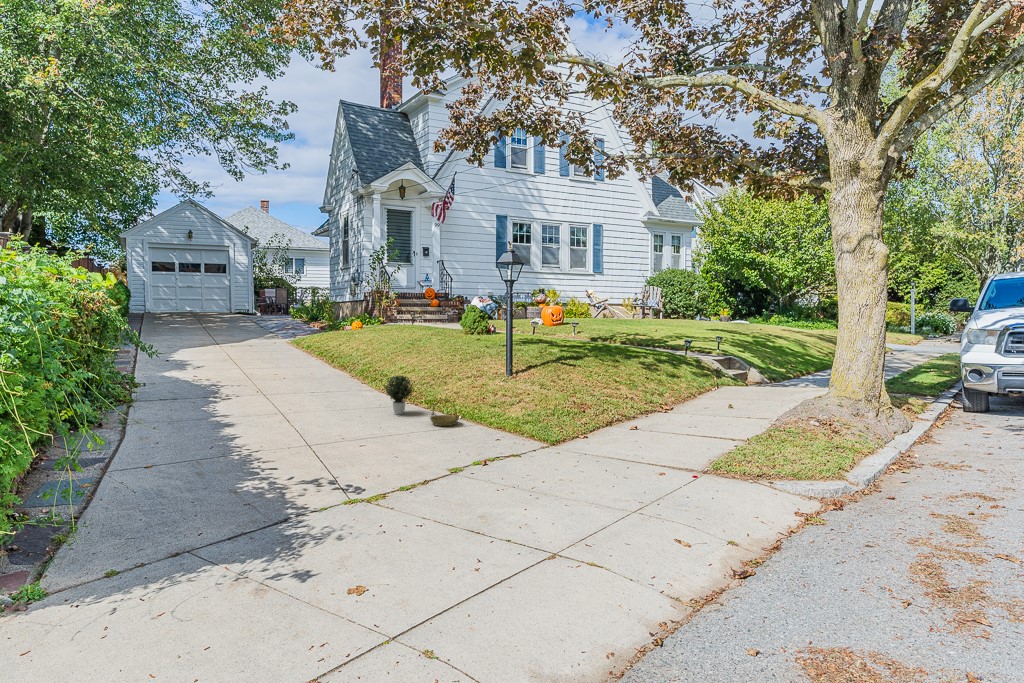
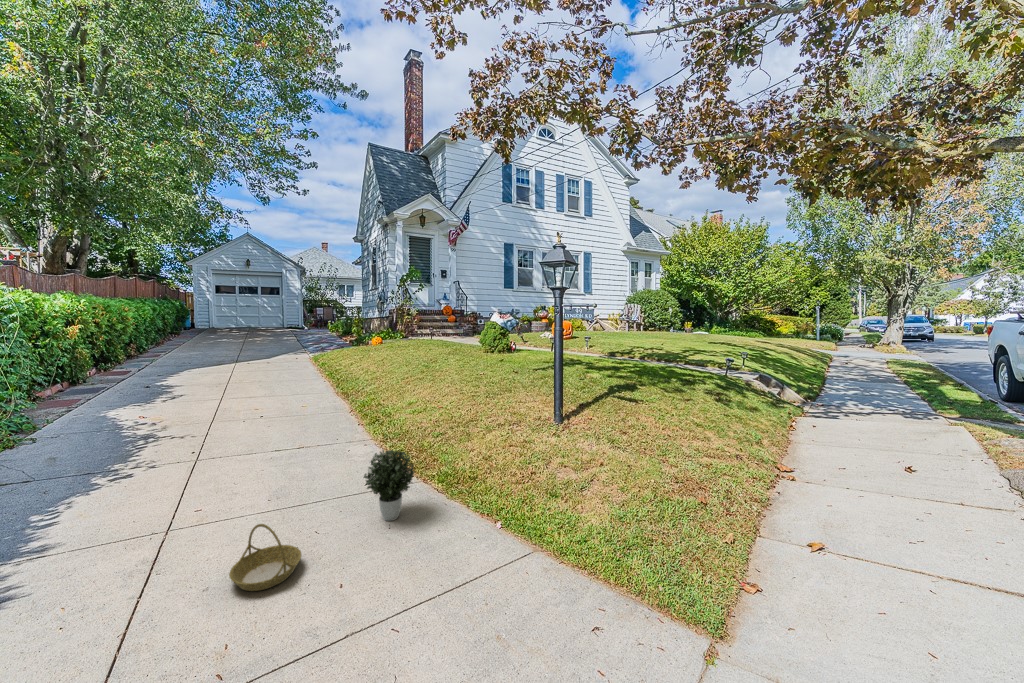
basket: present [430,399,459,426] -> present [229,524,301,591]

